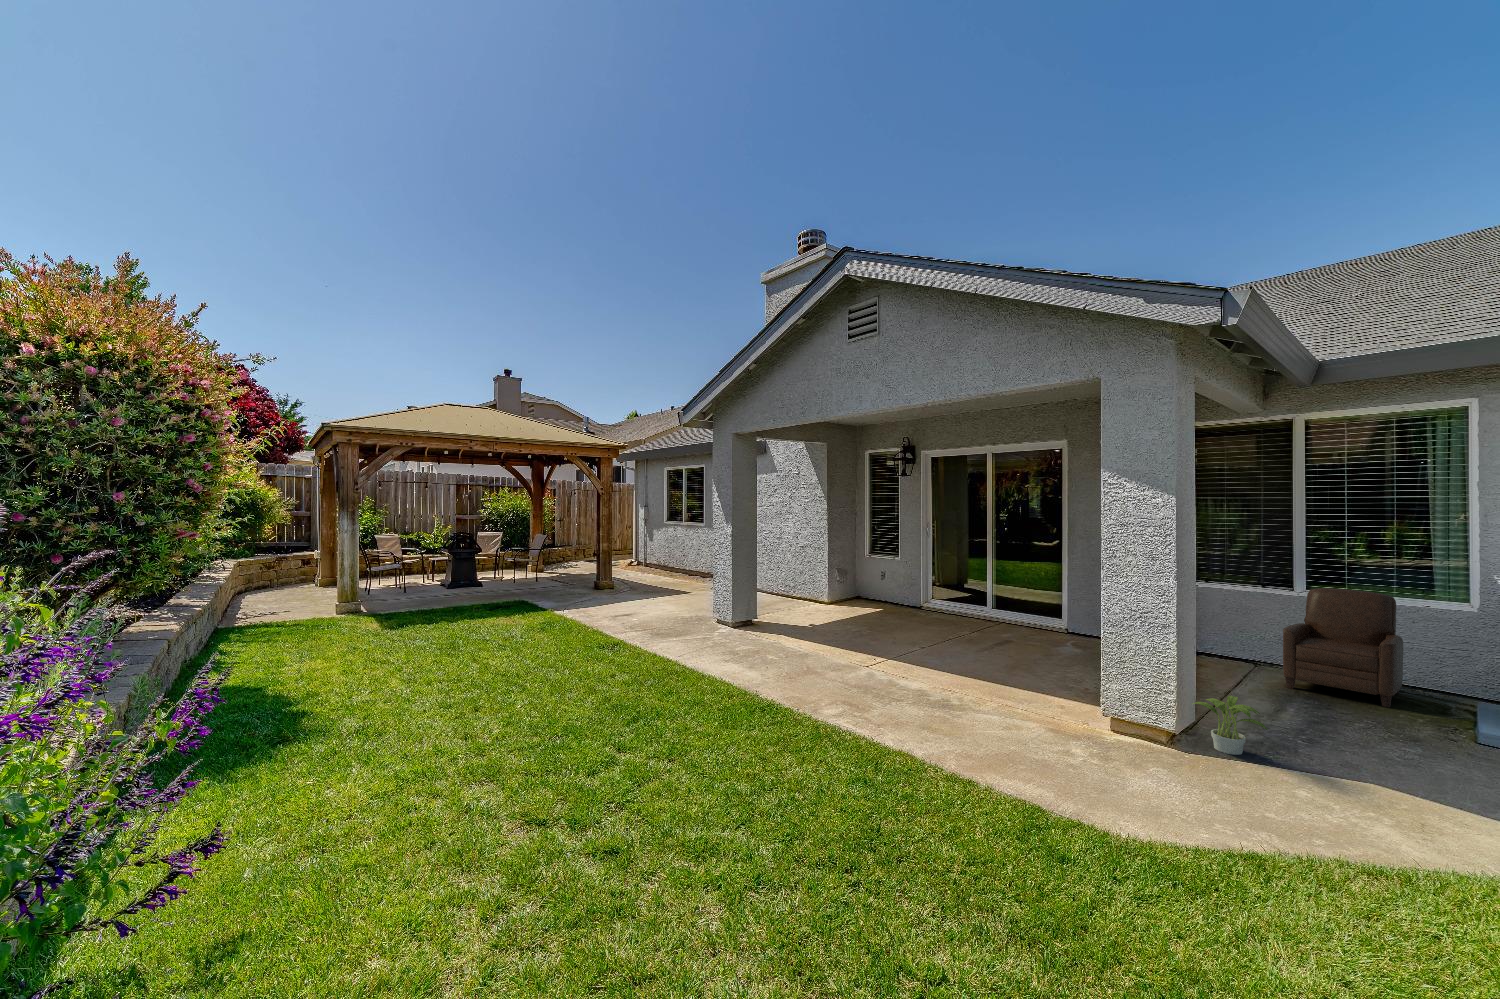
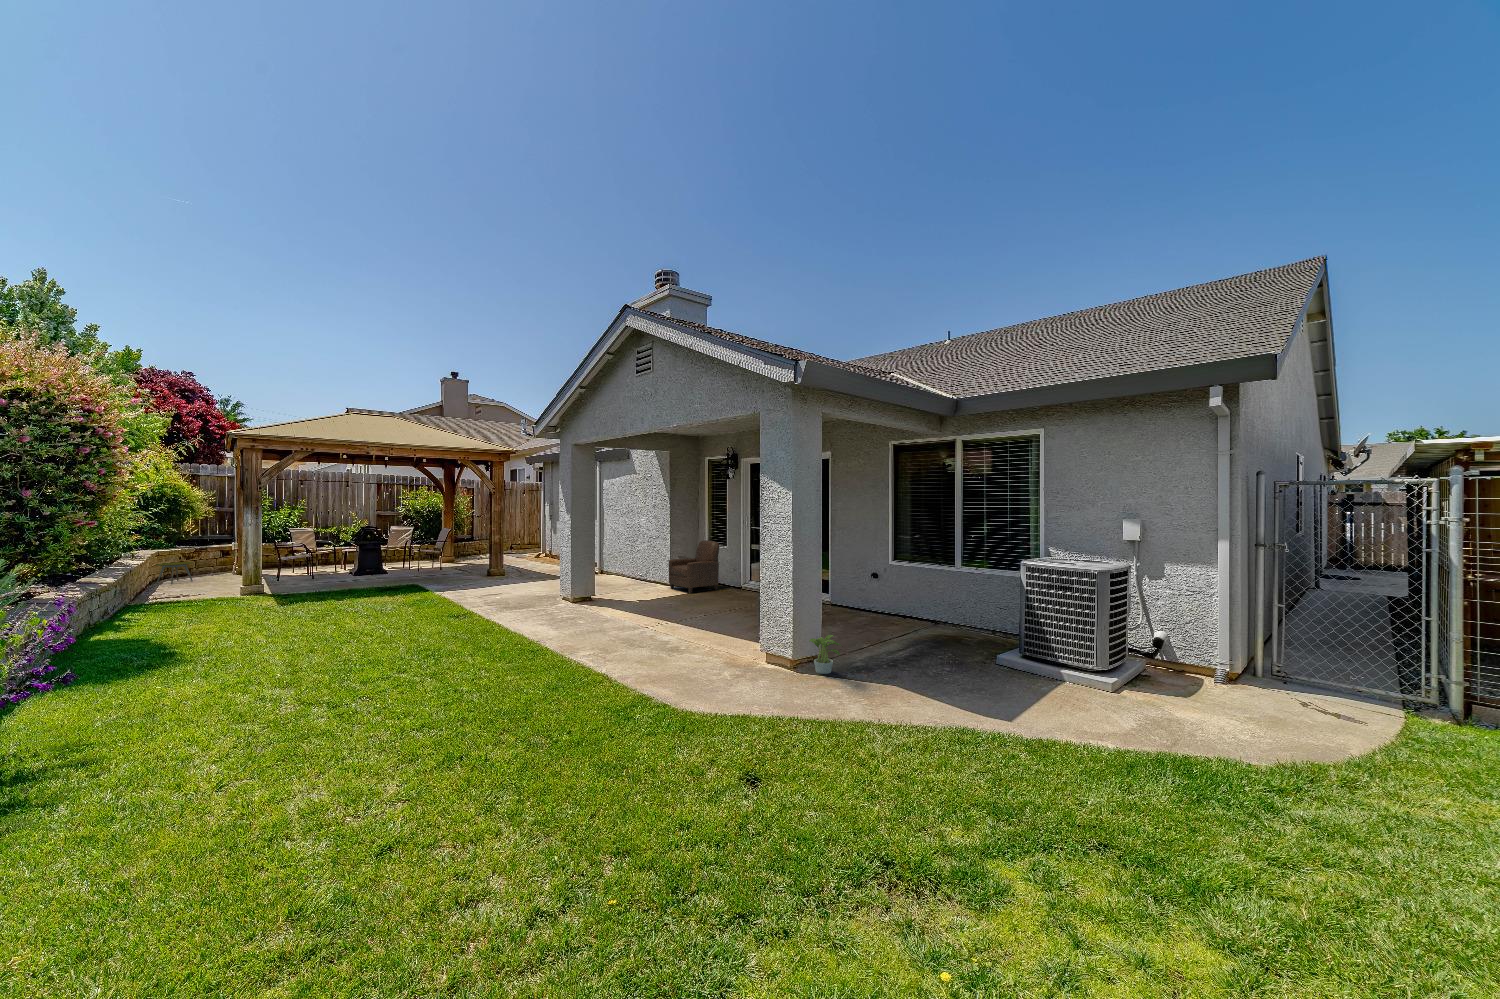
side table: none [238,573,278,599] -> present [156,562,193,584]
chair: present [1283,588,1403,707] -> present [669,540,719,593]

